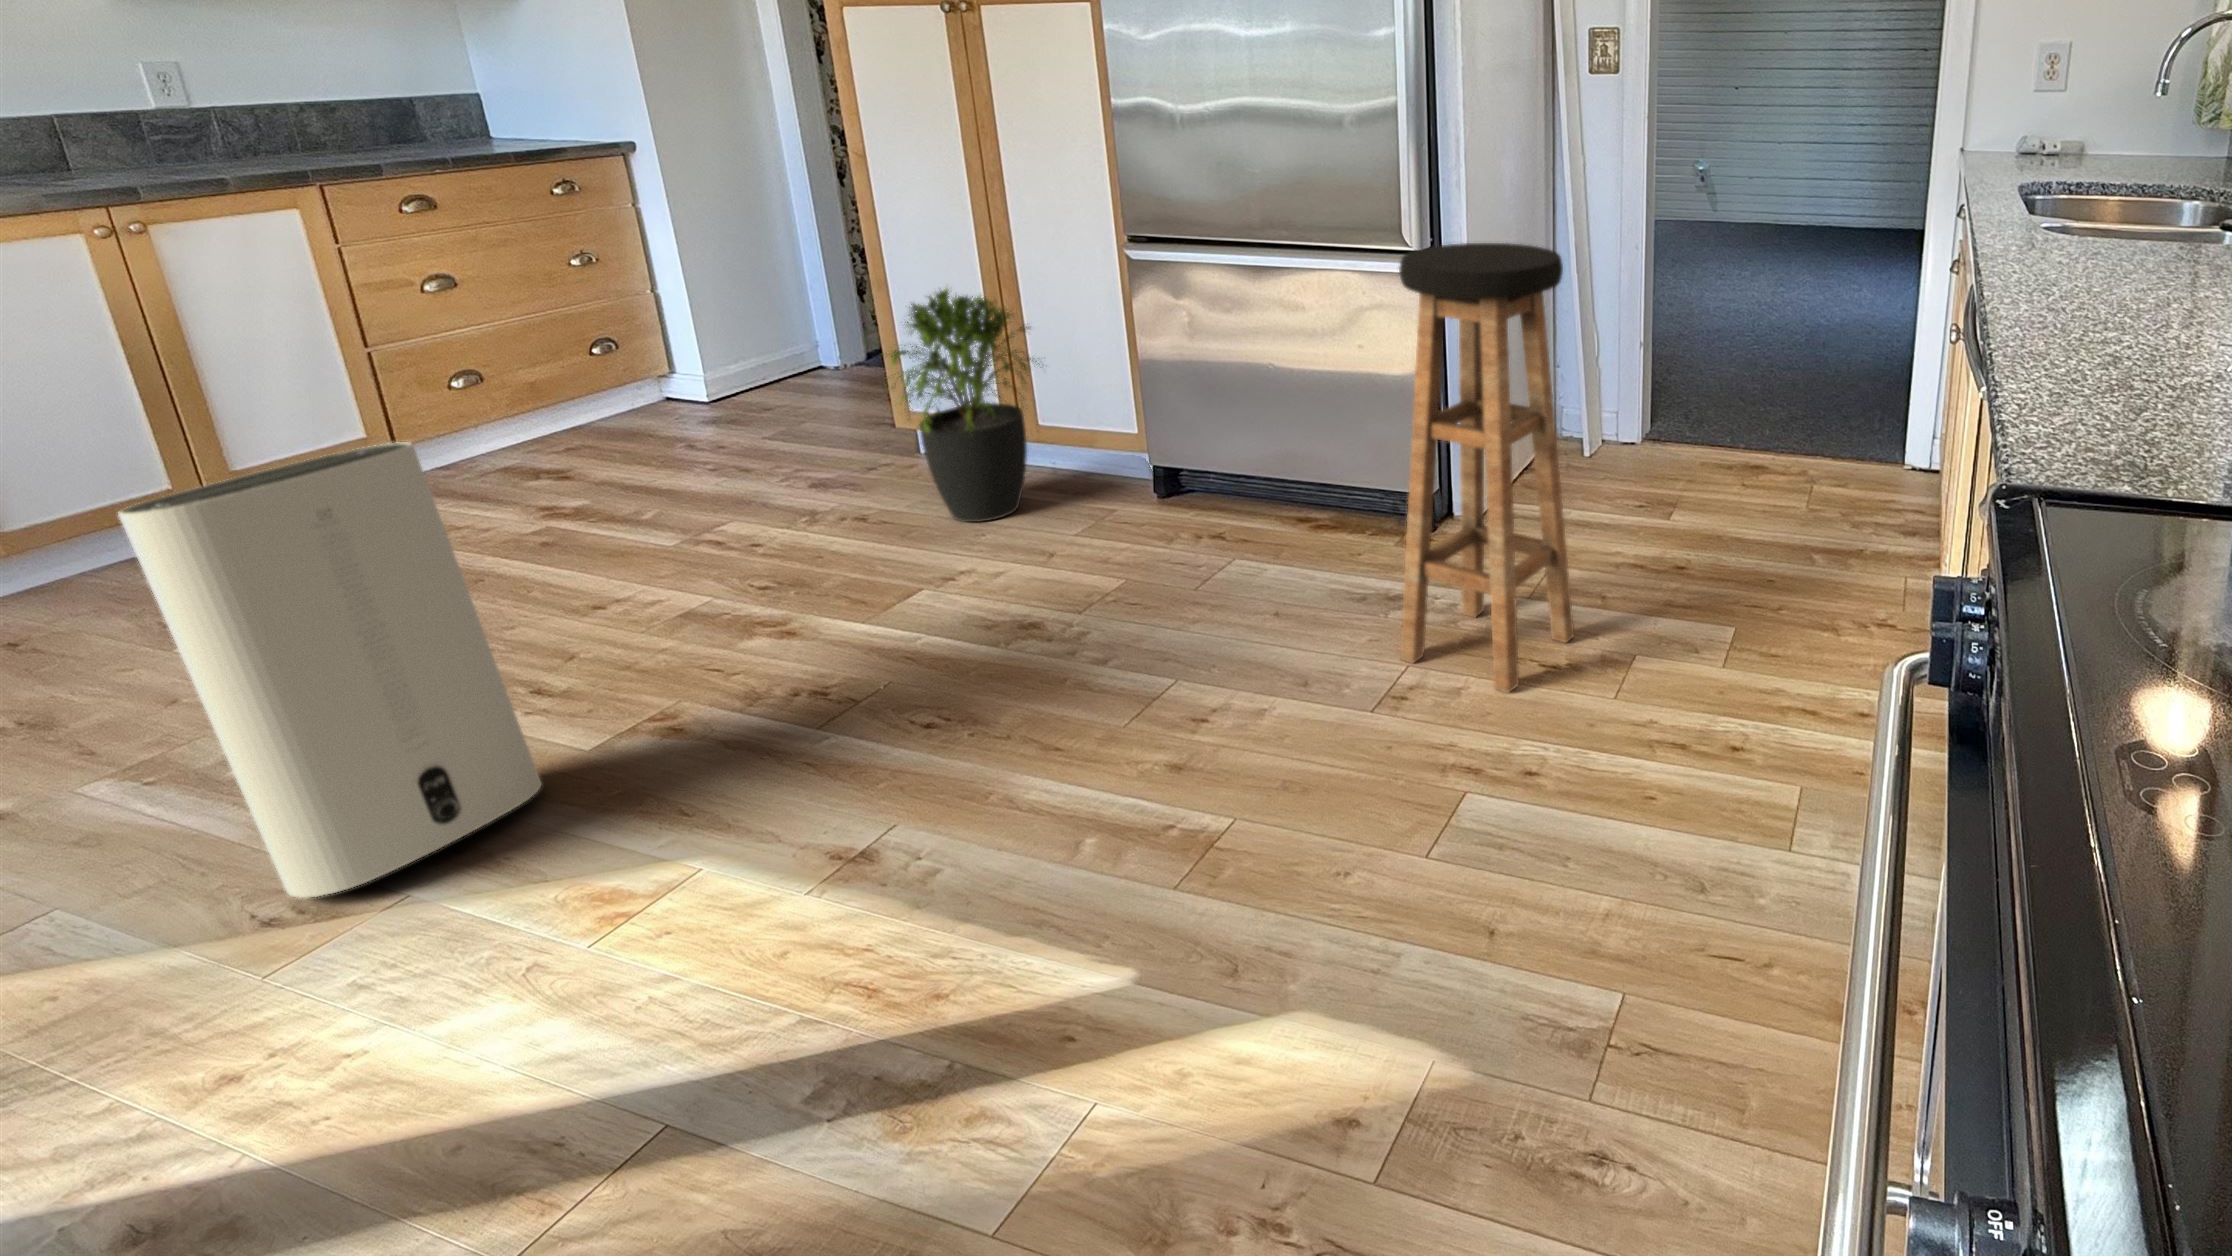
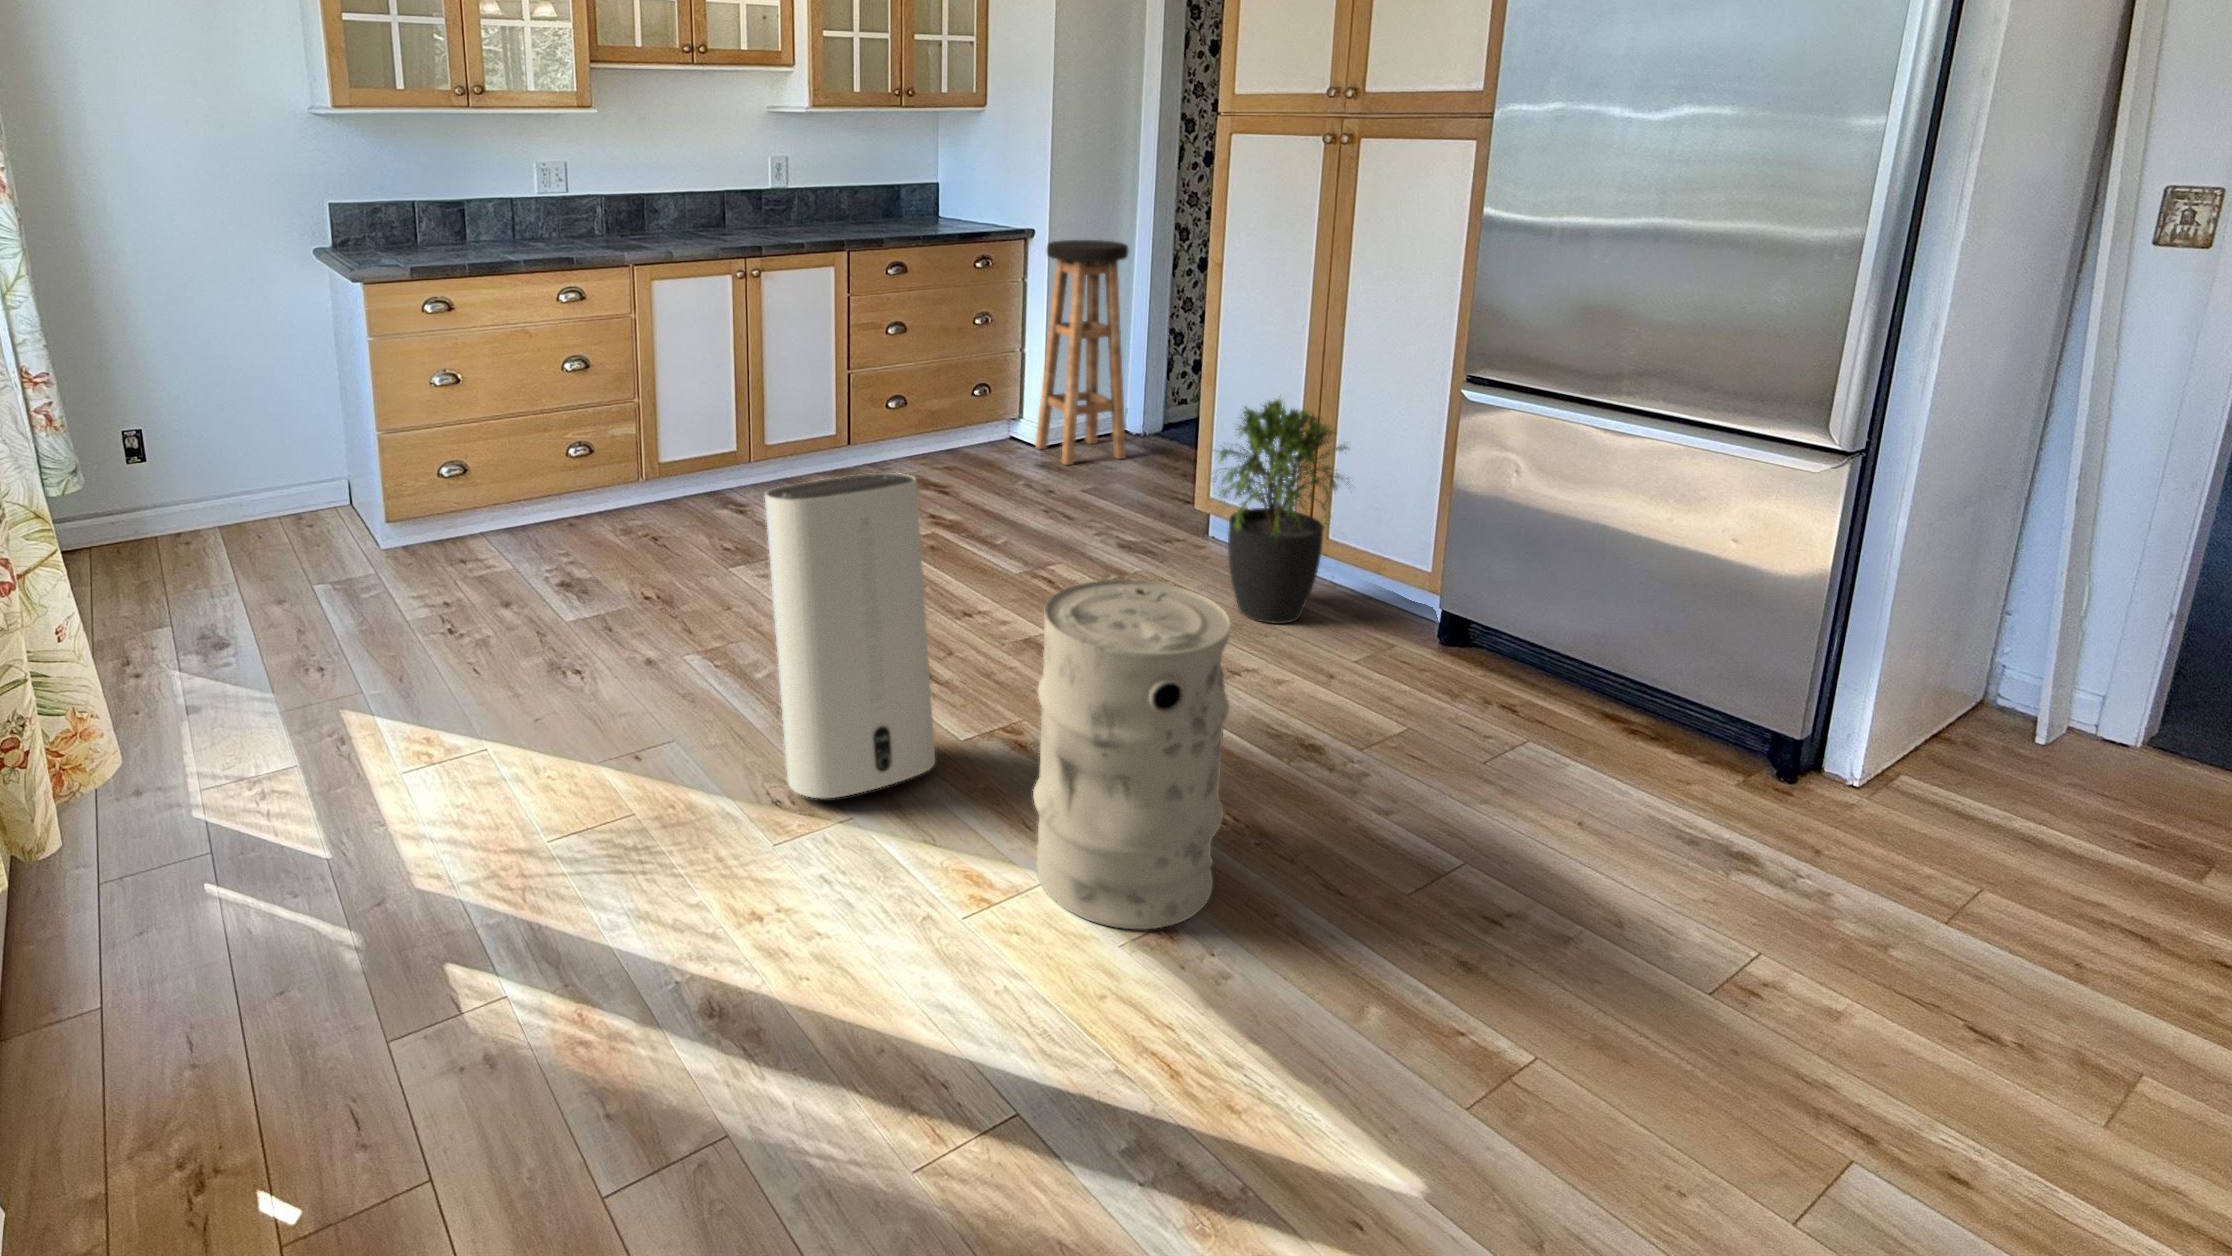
bar stool: present [1399,243,1574,693] -> present [1035,240,1129,465]
trash can: none [621,492,918,884] -> present [1033,580,1231,929]

